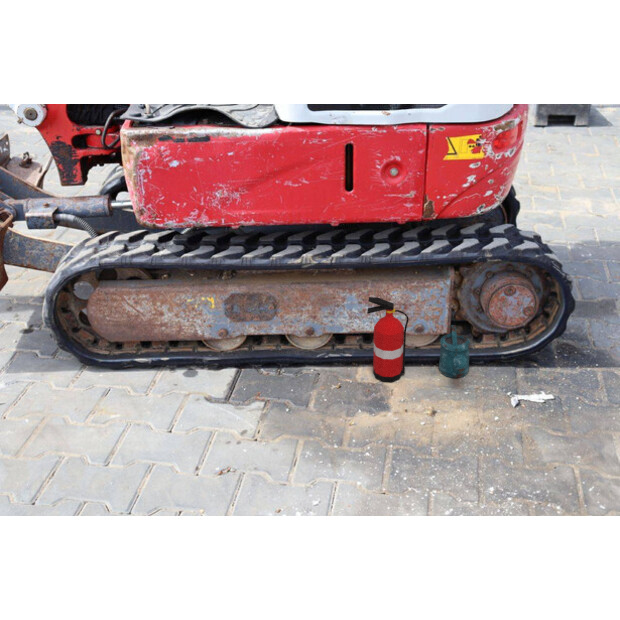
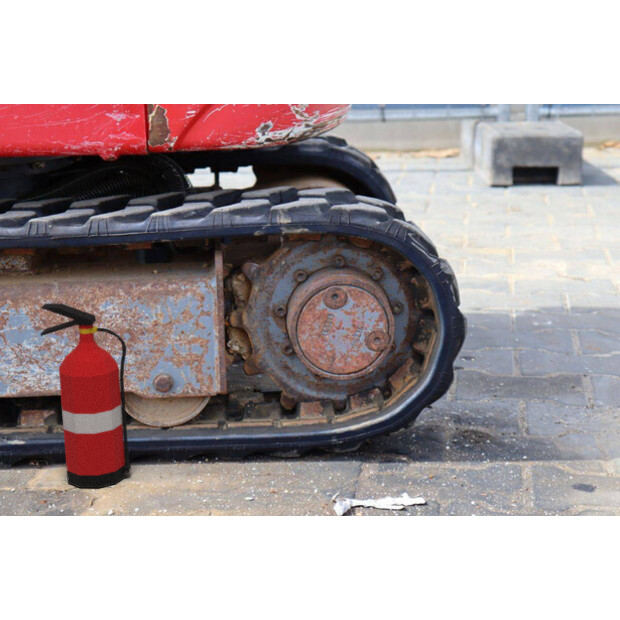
watering can: present [439,325,470,378] -> none [201,376,265,479]

